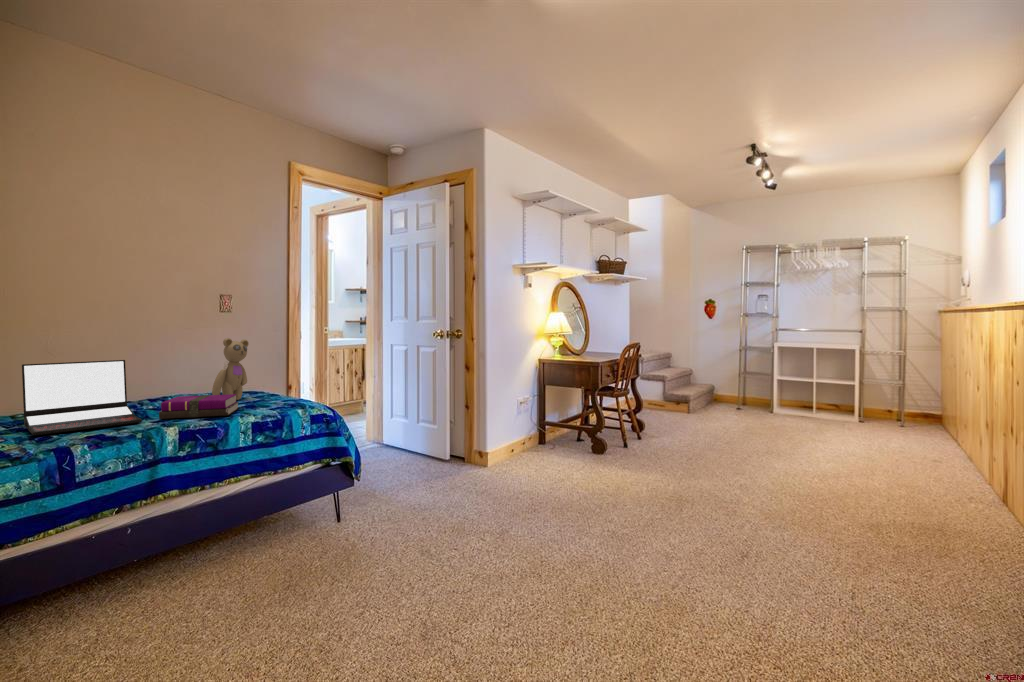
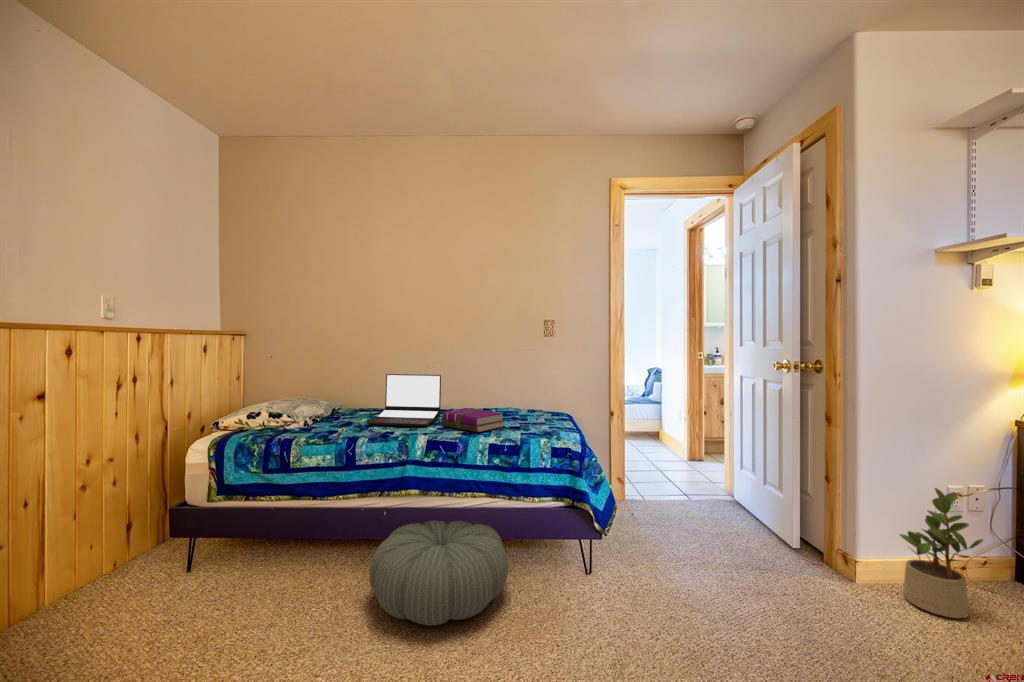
teddy bear: present [212,338,249,400] -> none [505,360,540,417]
potted plant: none [507,399,539,467] -> present [900,488,983,618]
pouf: none [143,504,309,610] -> present [370,520,508,626]

